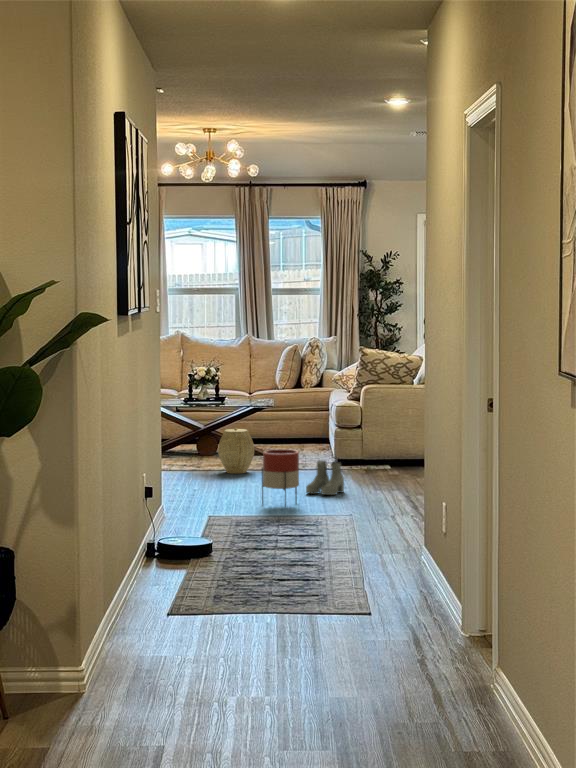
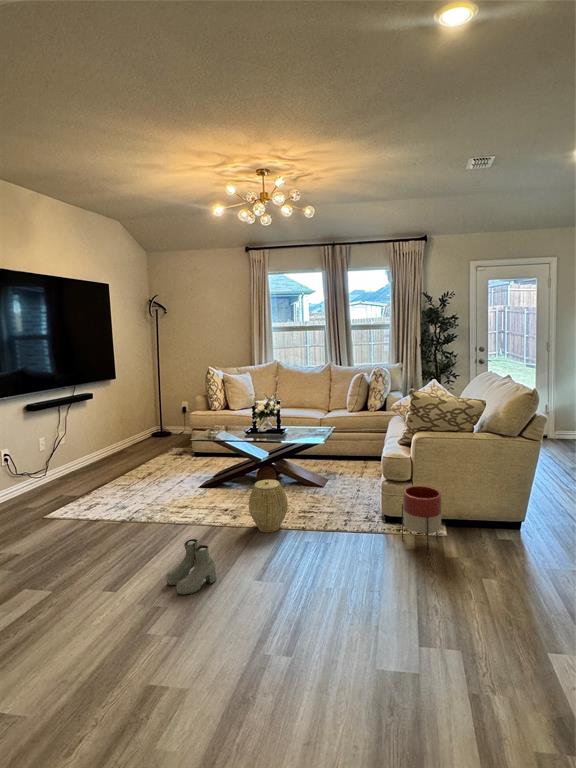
planter: present [262,449,299,508] -> present [402,486,441,554]
boots: present [306,461,344,495] -> present [167,539,216,595]

